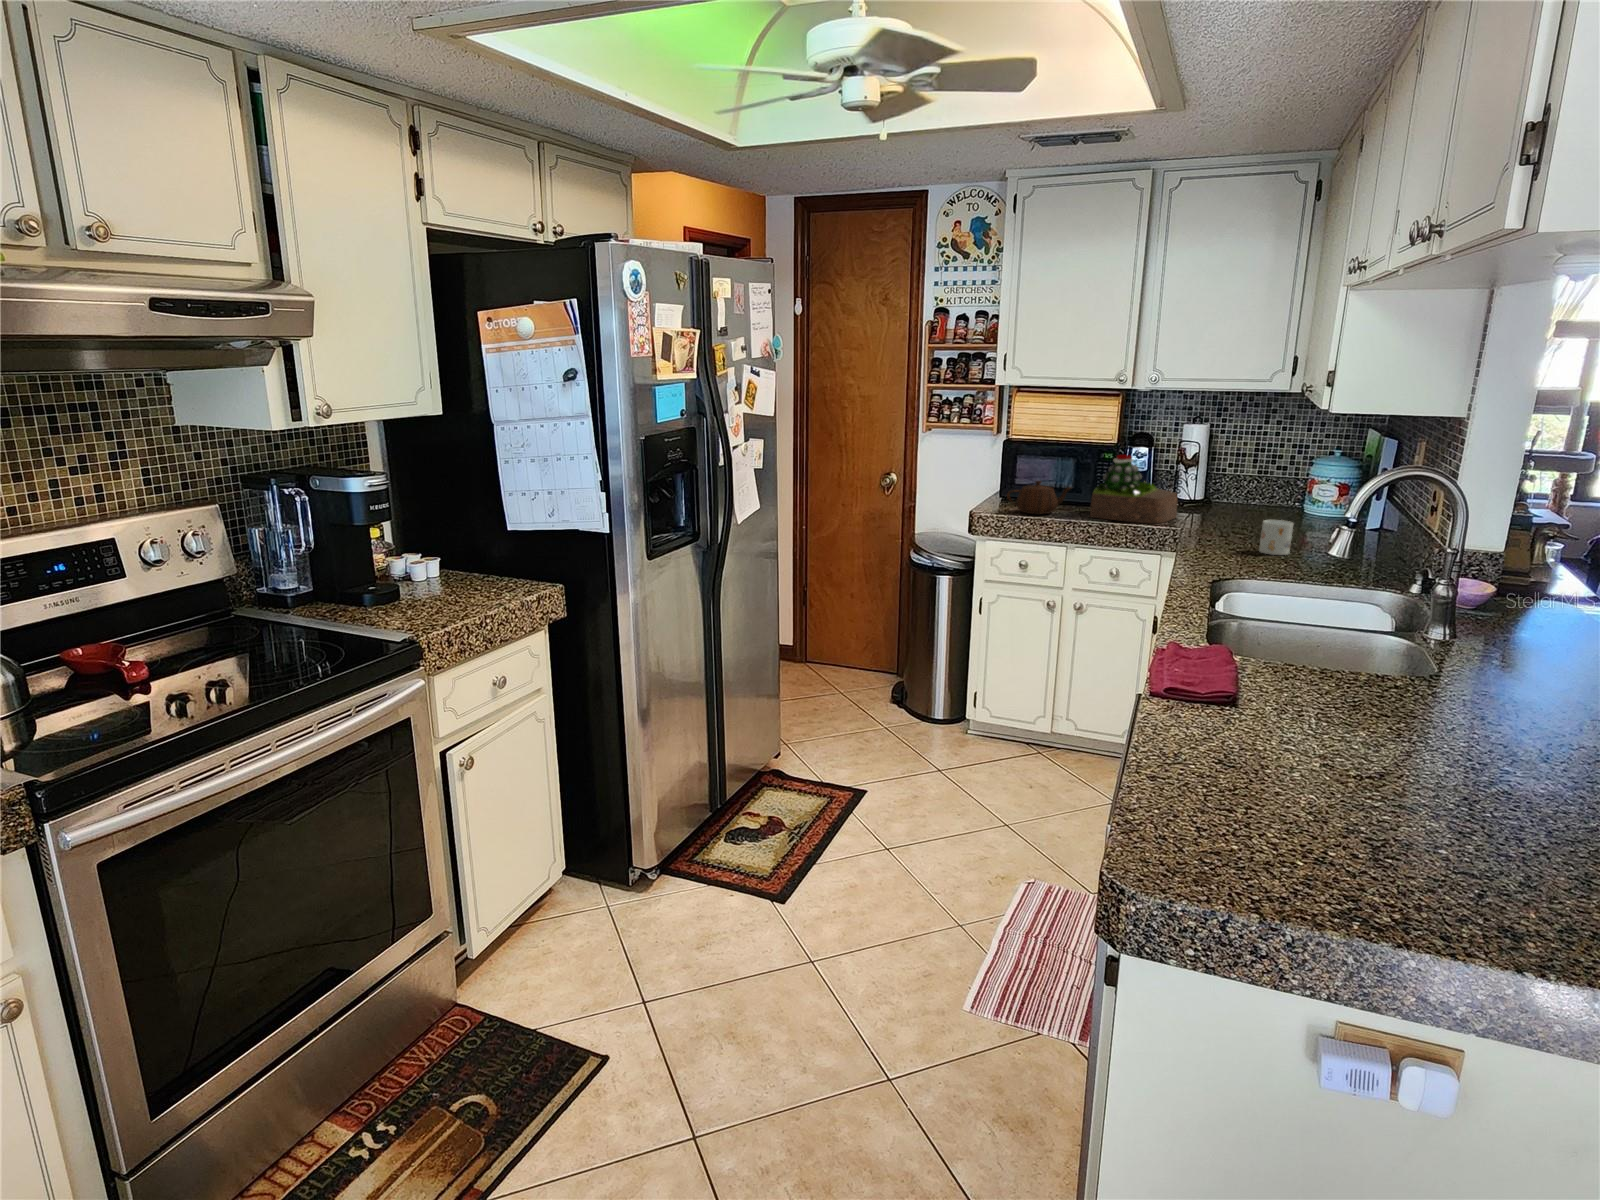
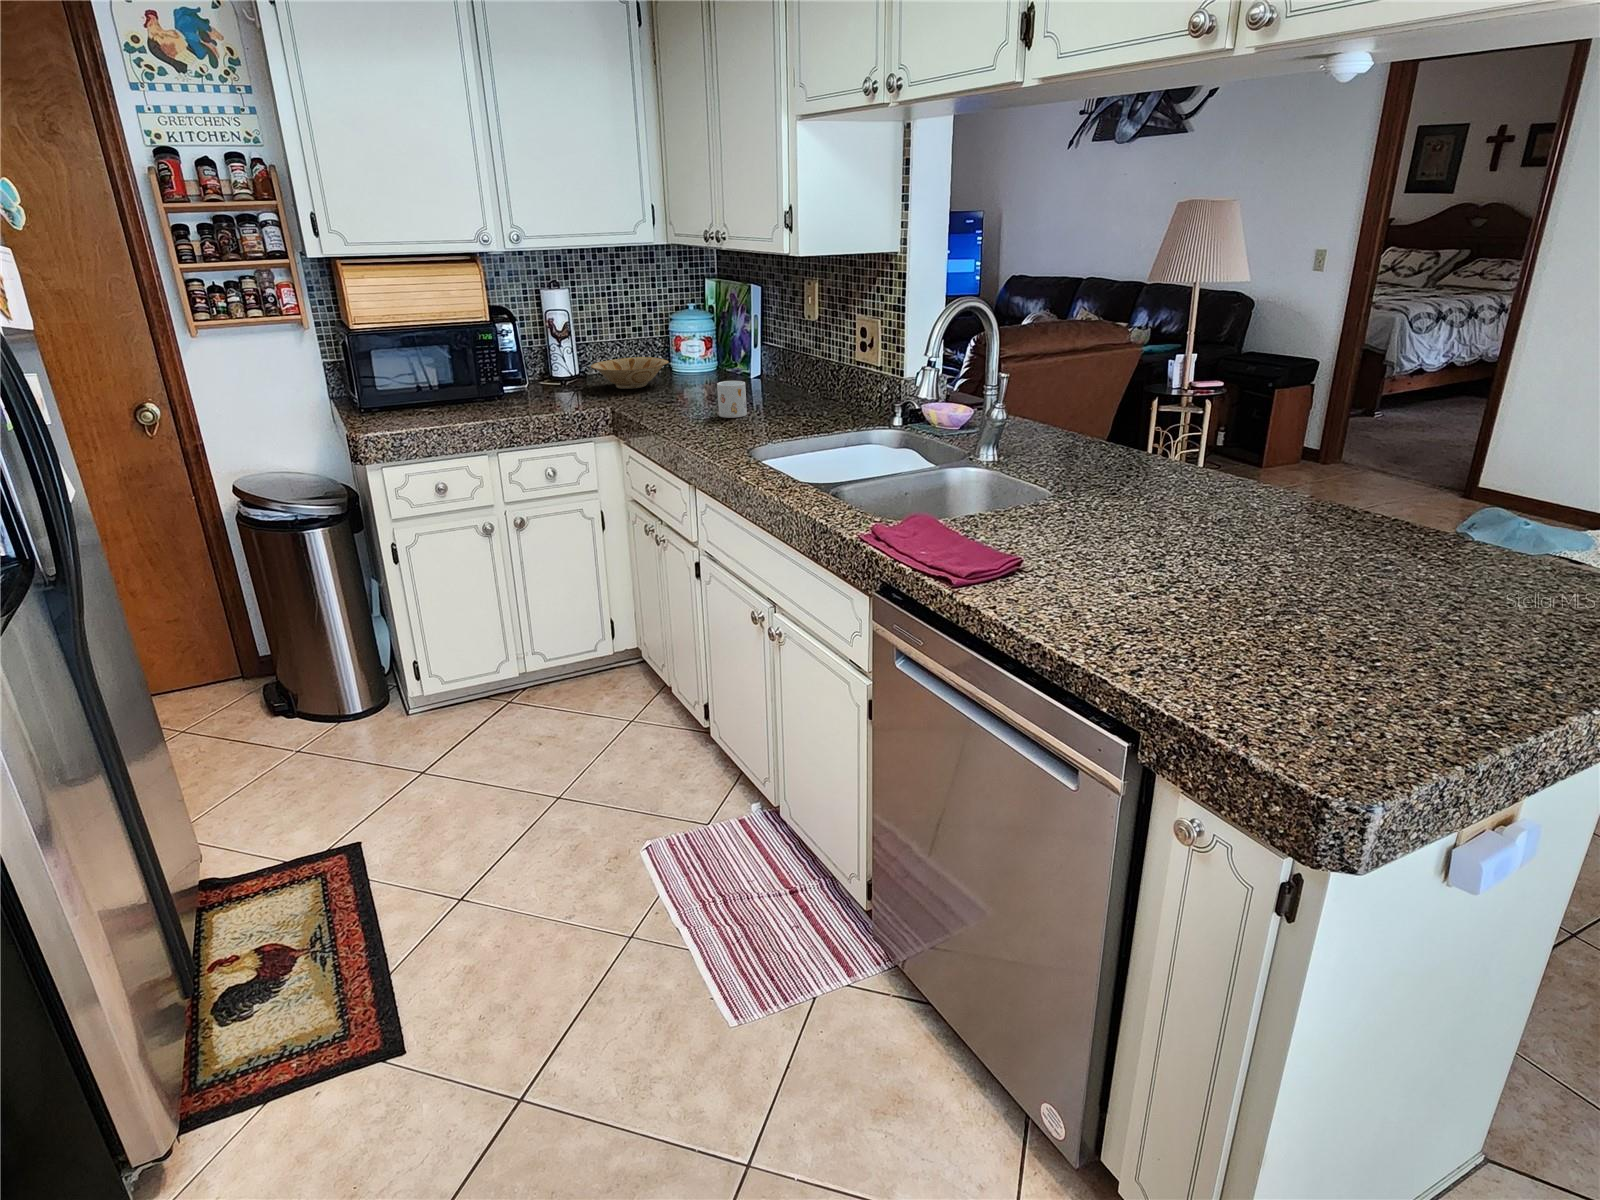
succulent plant: present [1090,455,1177,523] -> none [495,334,583,415]
teapot: present [1007,481,1071,514] -> none [389,380,463,424]
bowl: none [1200,491,1280,519] -> present [591,357,668,389]

